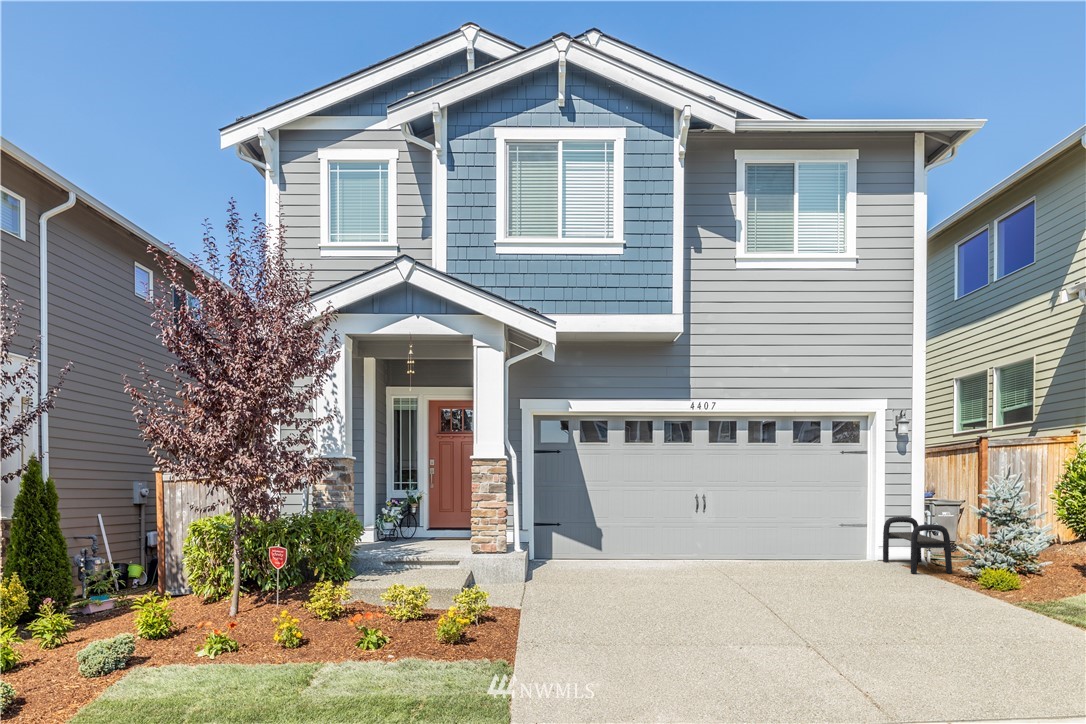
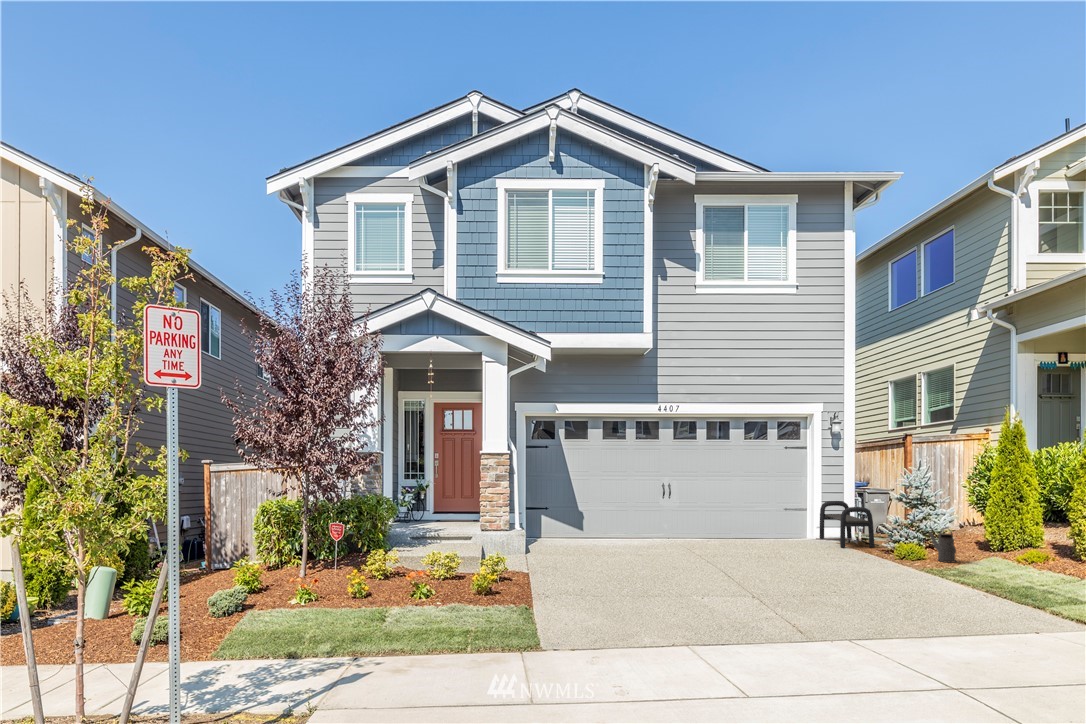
watering can: none [1020,551,1058,594] -> present [929,528,956,563]

